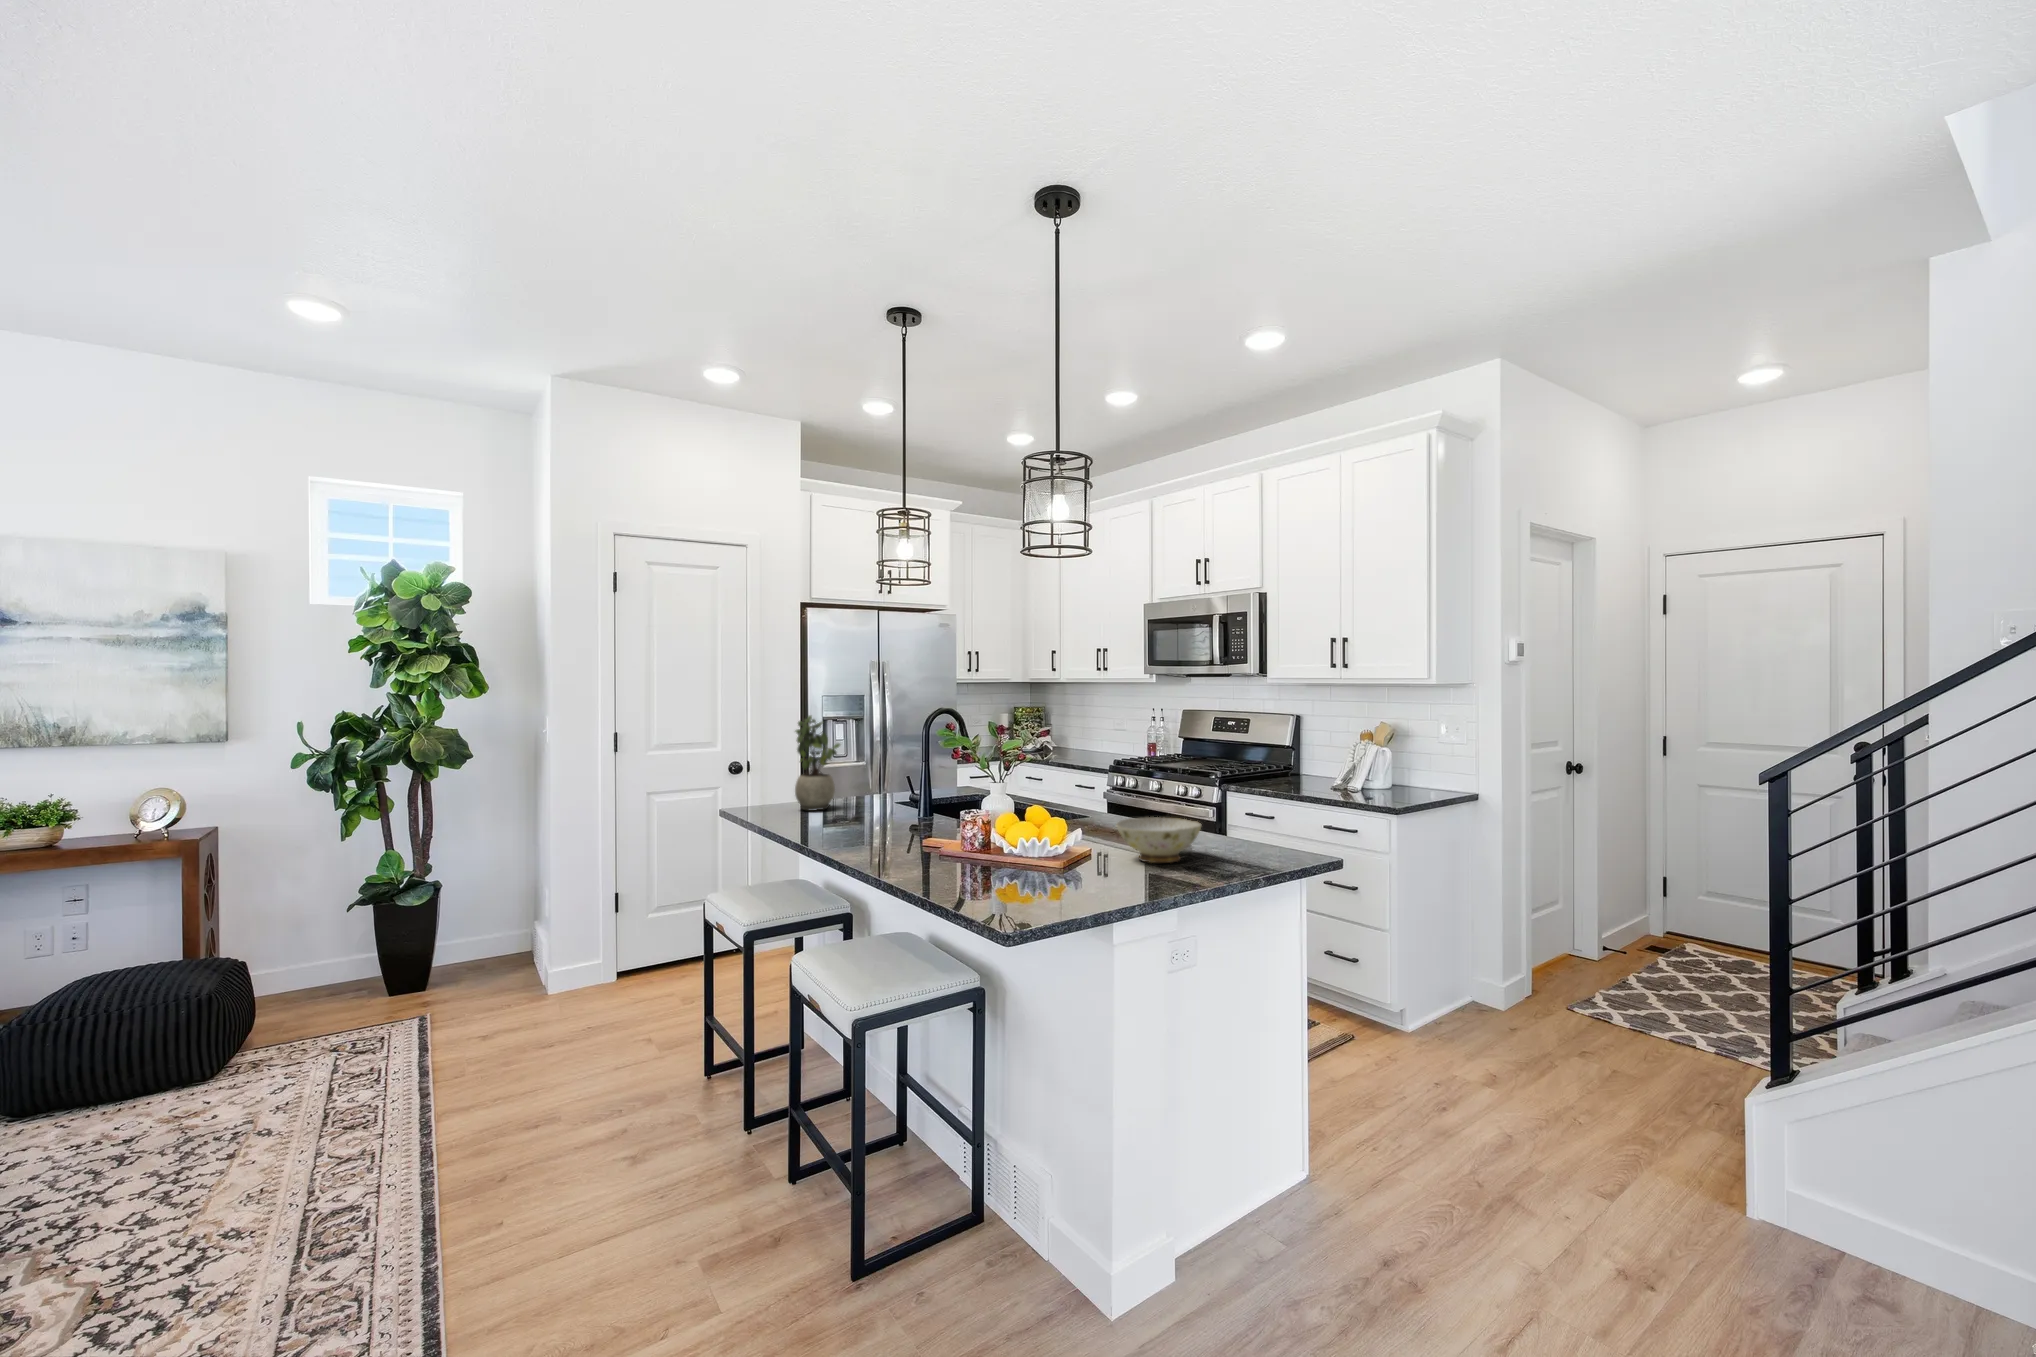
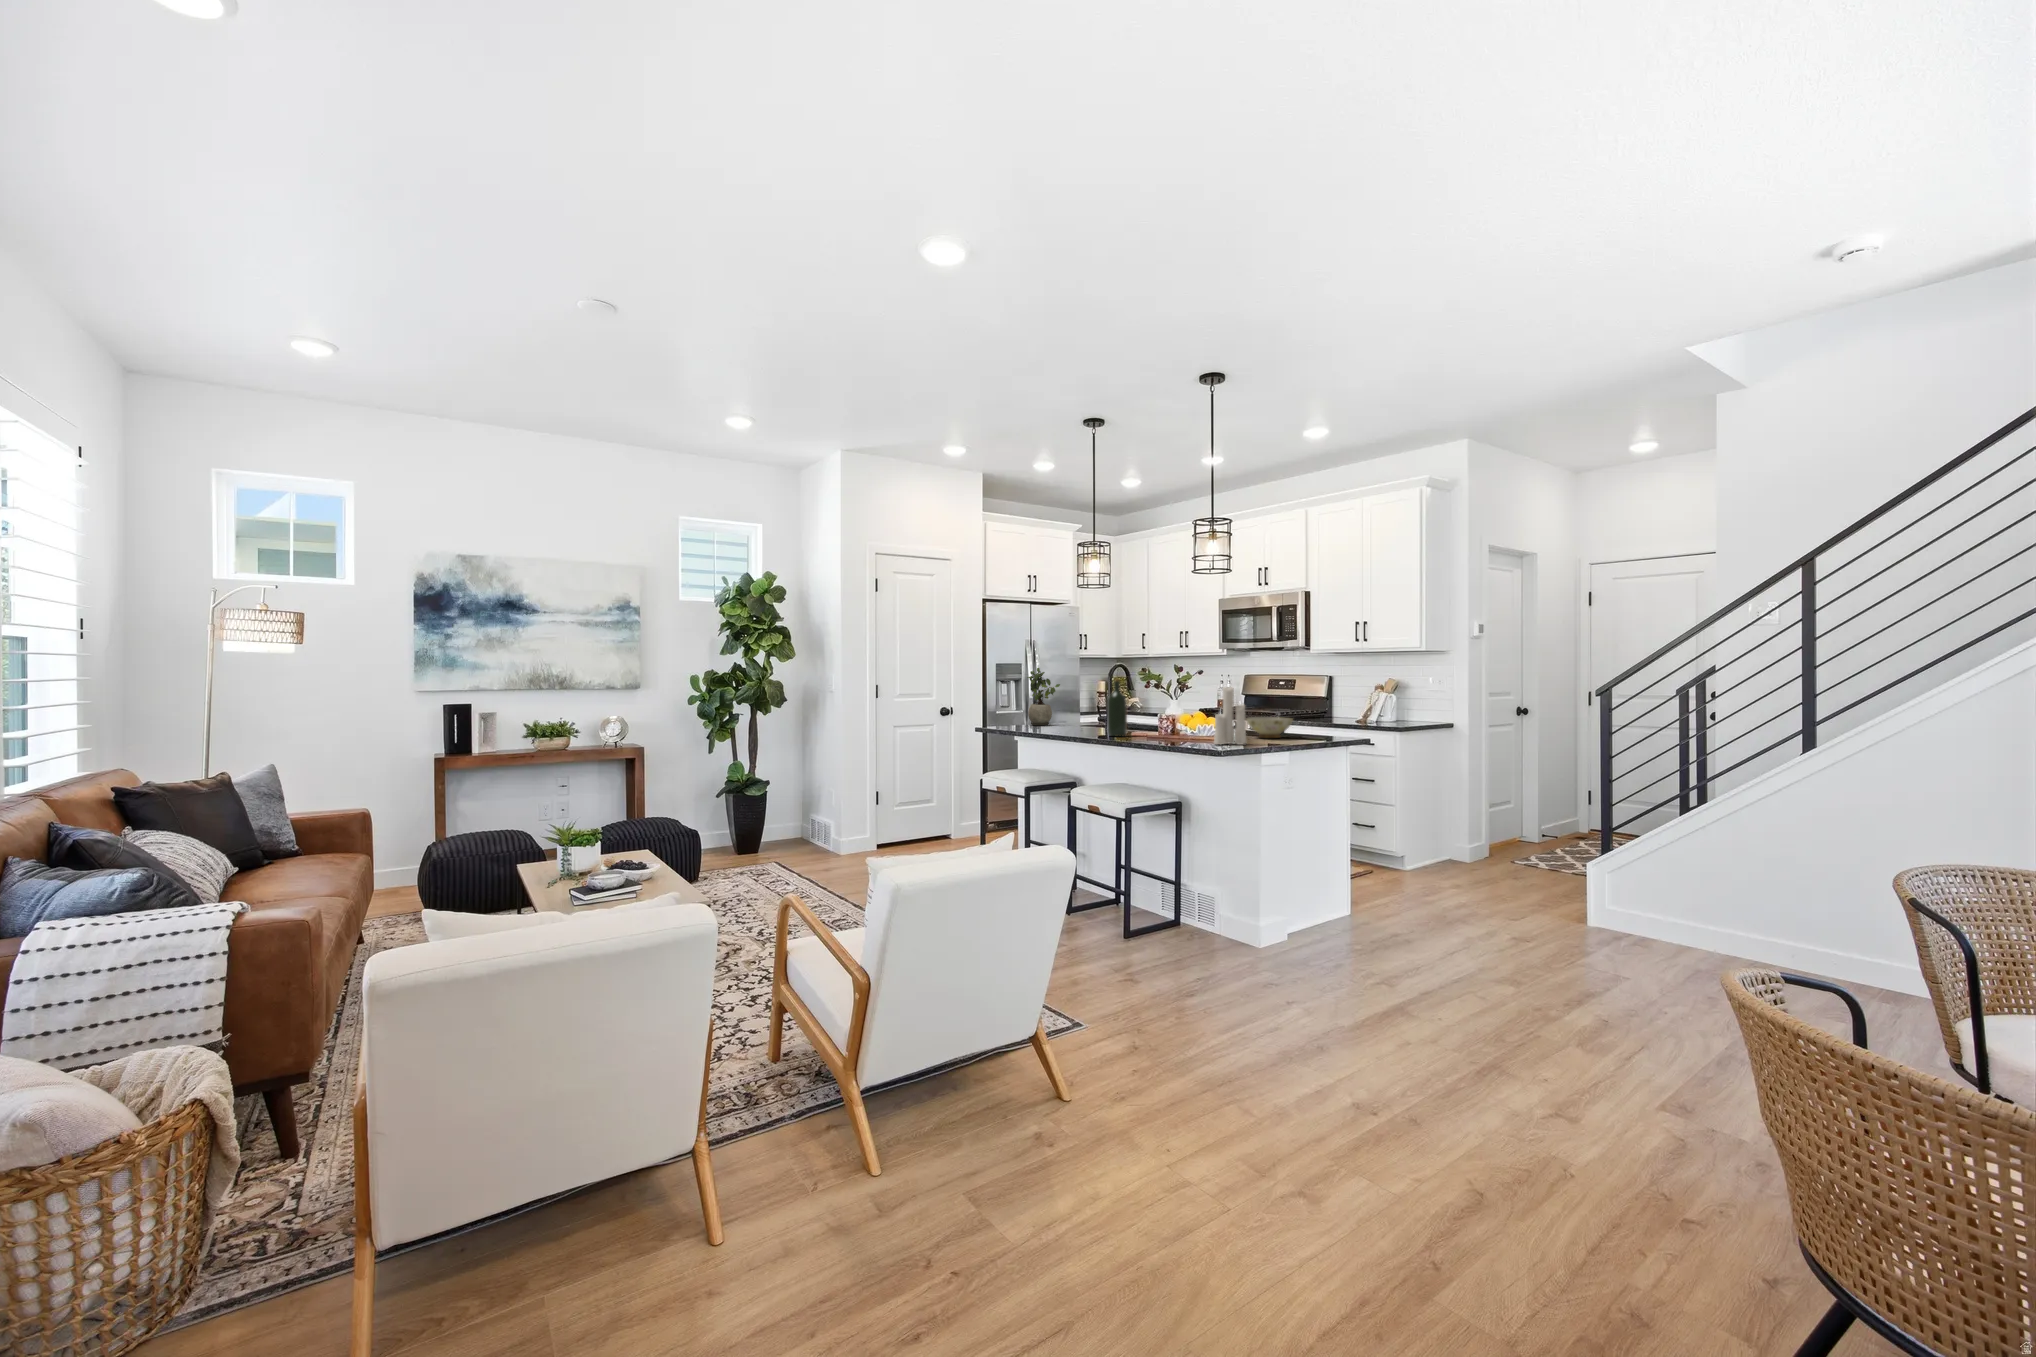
wine bottle: none [875,746,910,852] -> present [1107,678,1127,736]
candle: none [1035,752,1100,890] -> present [1214,686,1246,745]

